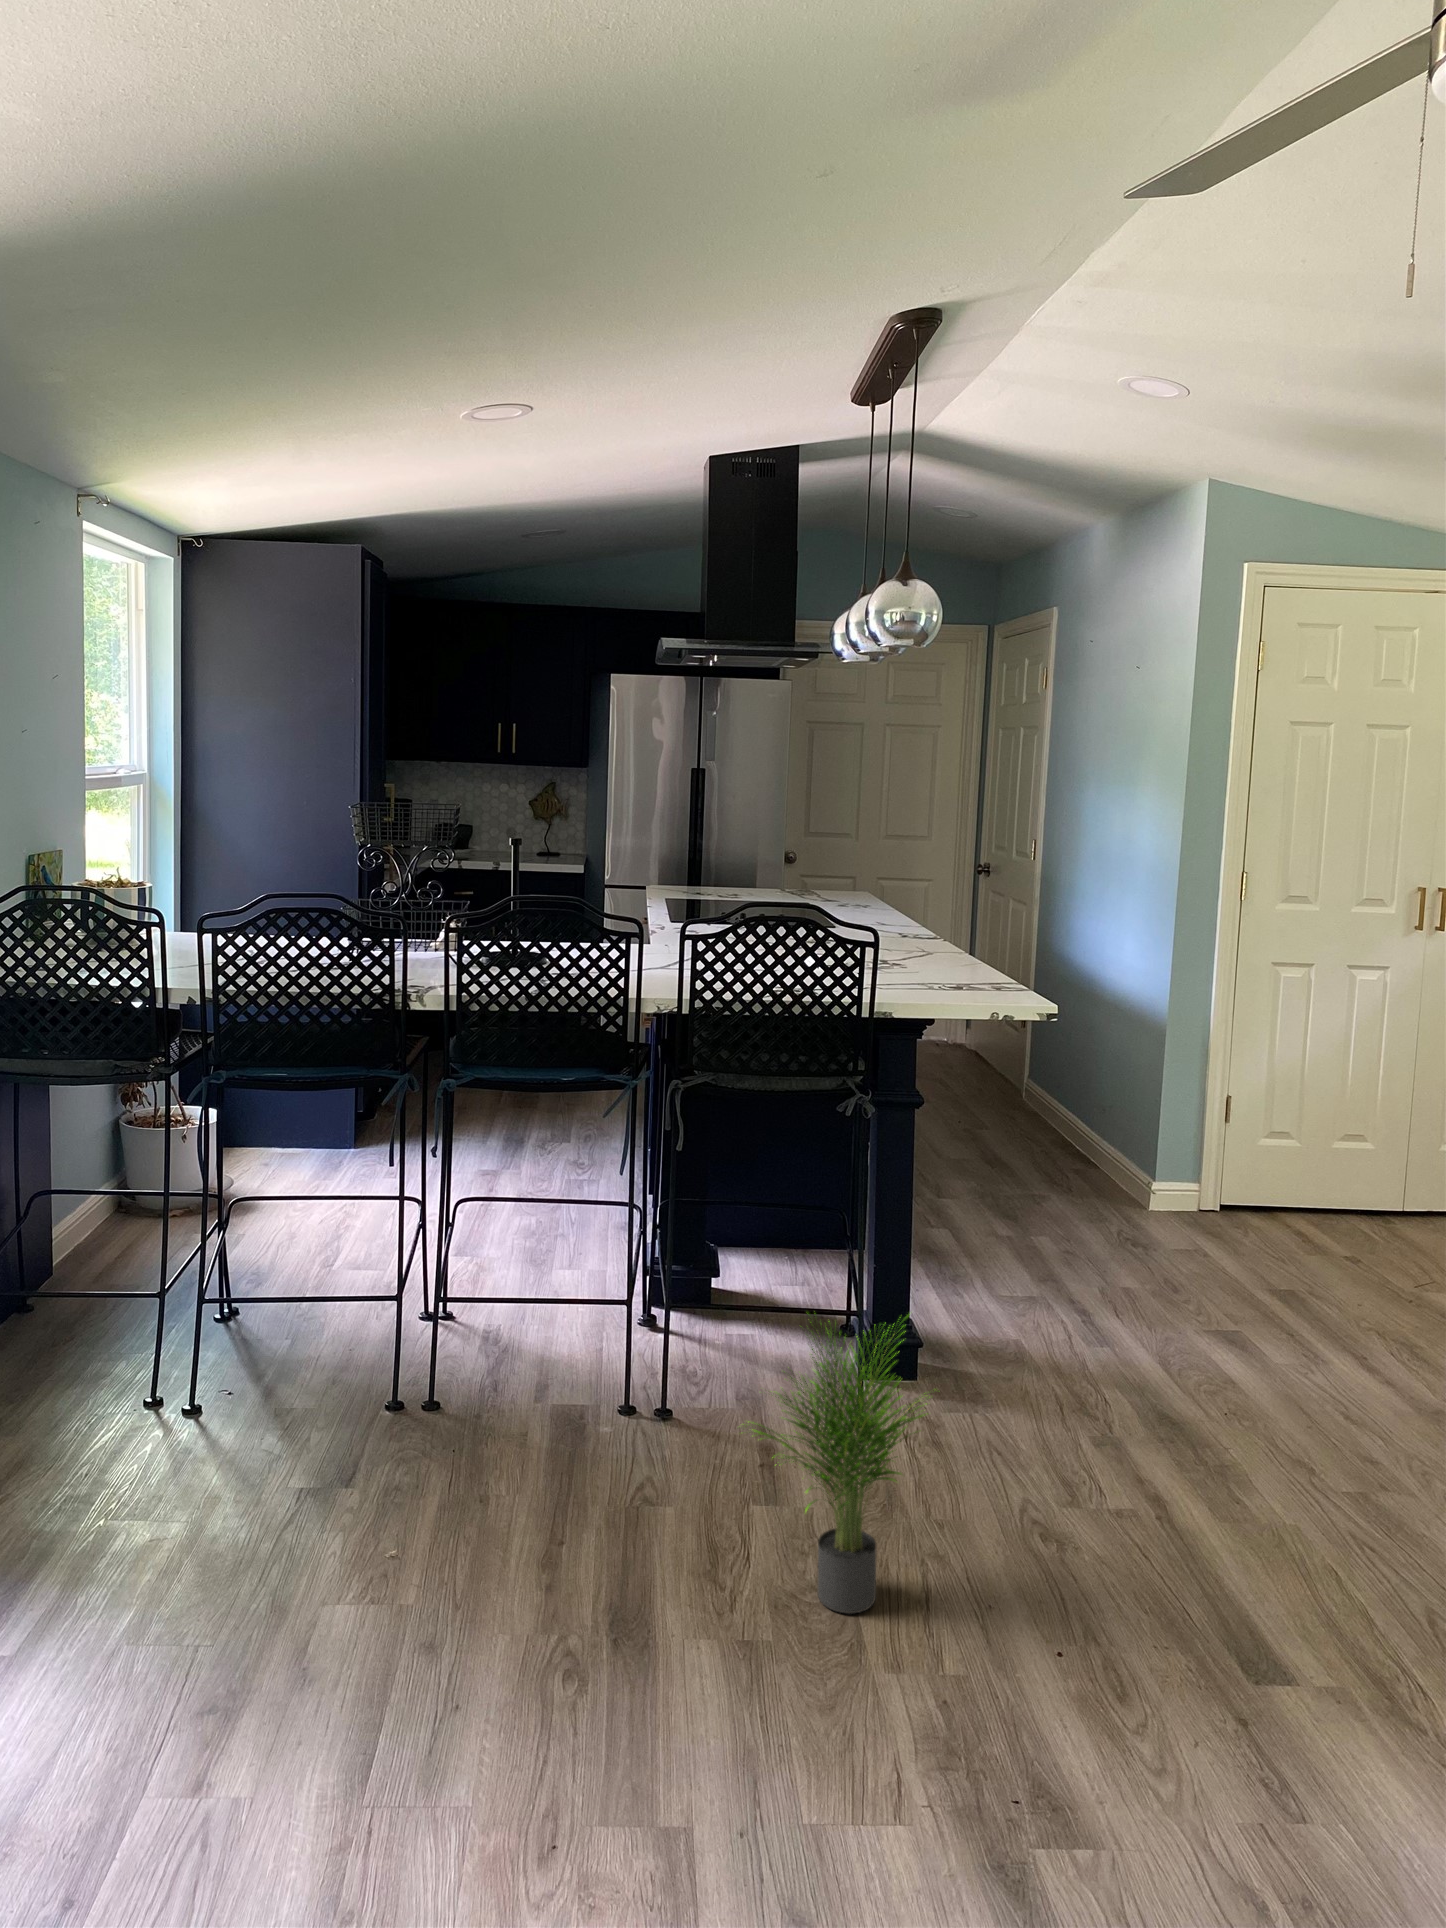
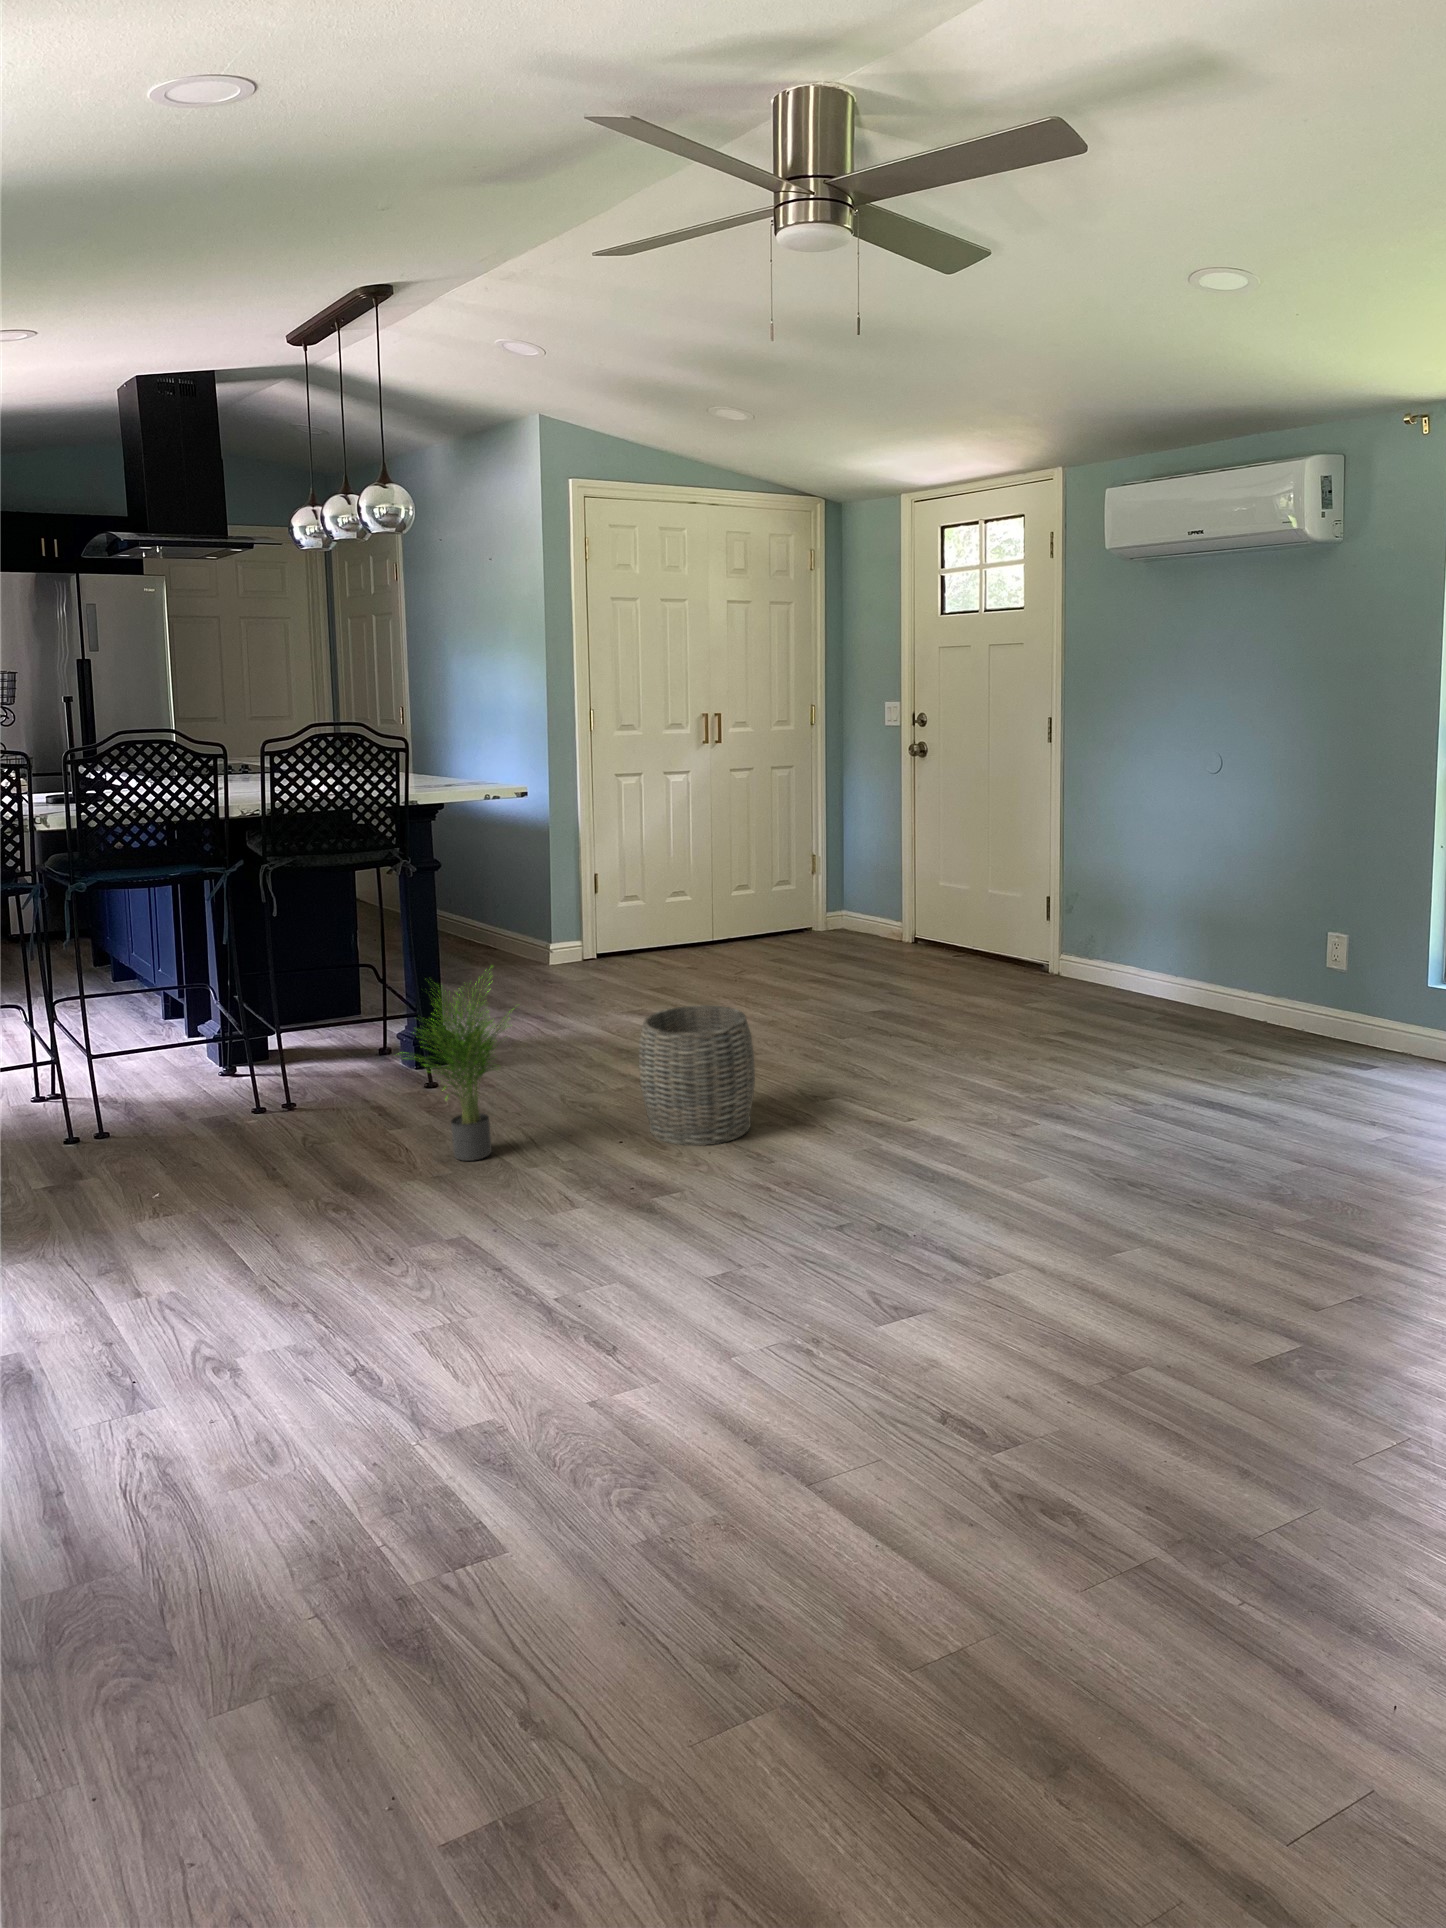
woven basket: none [1136,1438,1352,1726] -> present [639,1005,755,1146]

